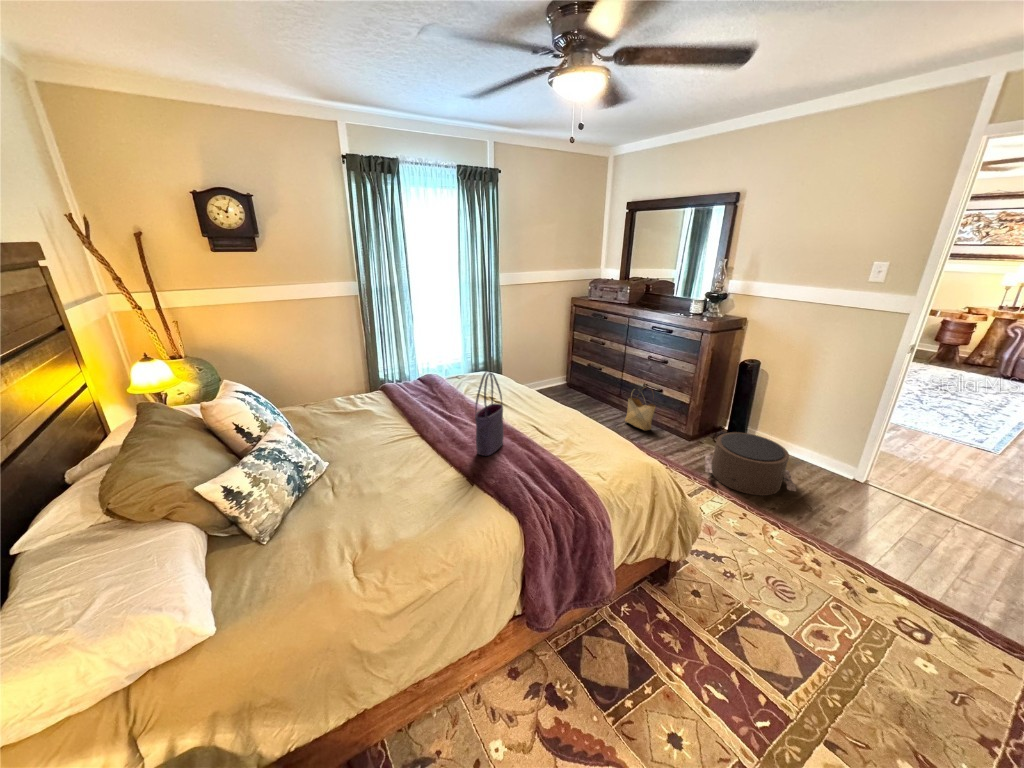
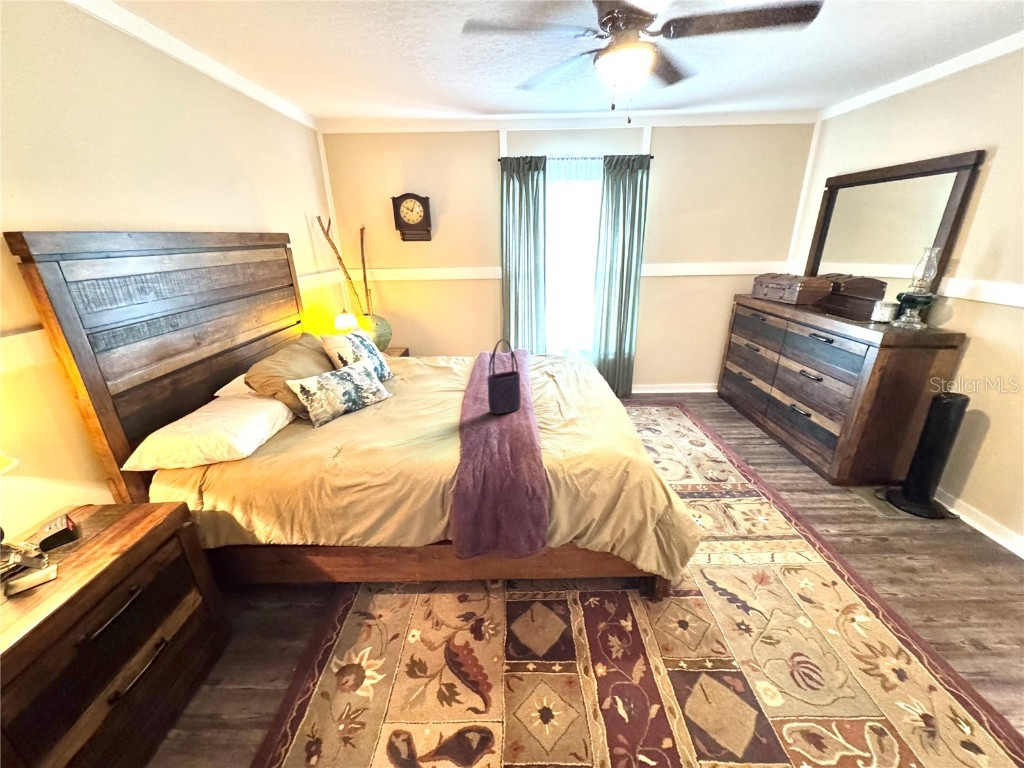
woven basket: present [625,397,656,430] -> none [757,406,798,462]
pouf: present [705,432,796,496] -> none [814,484,970,590]

